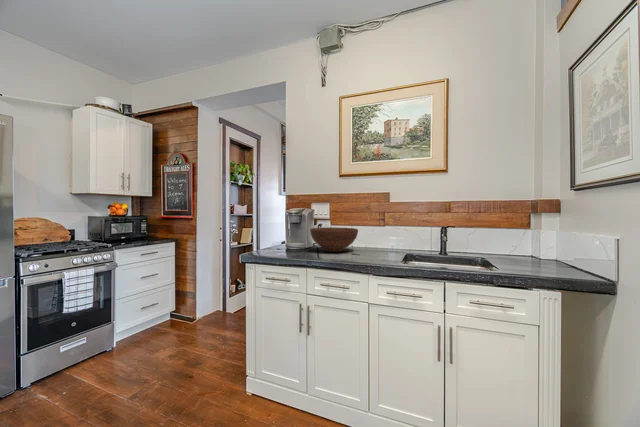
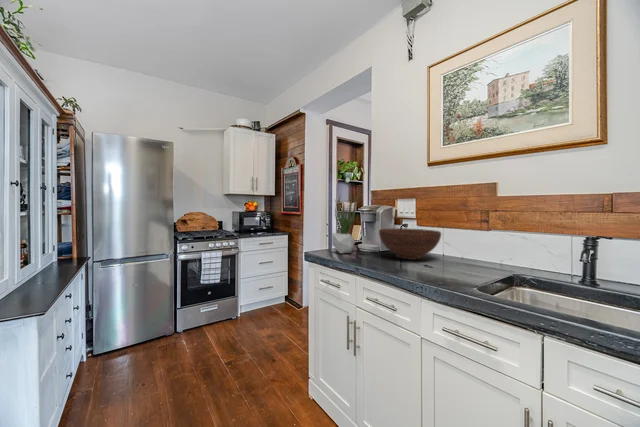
potted plant: none [268,196,292,252] -> present [332,196,356,253]

